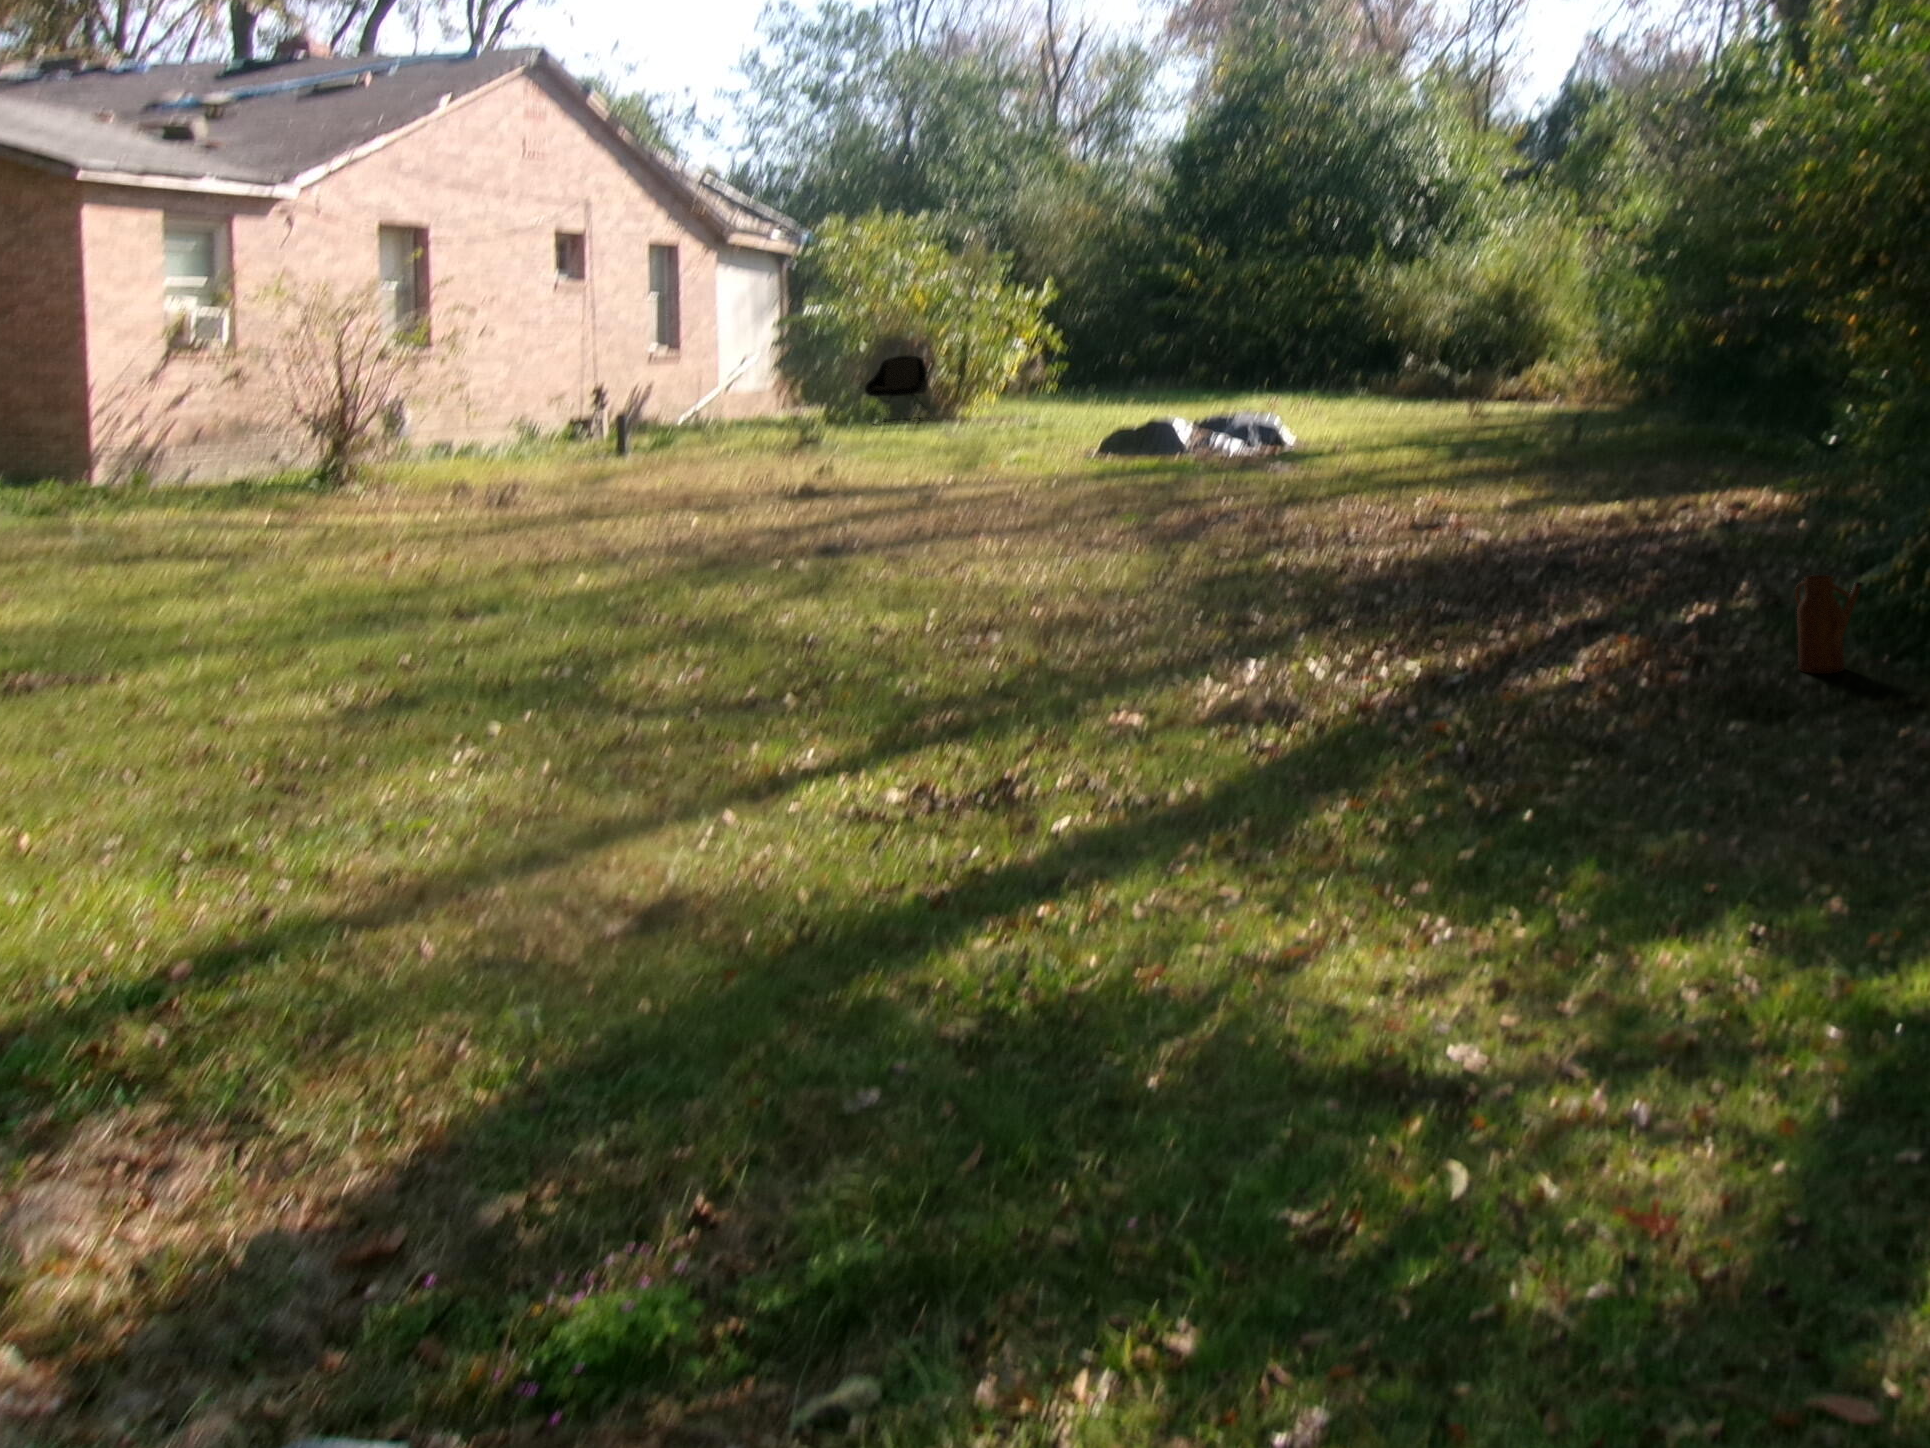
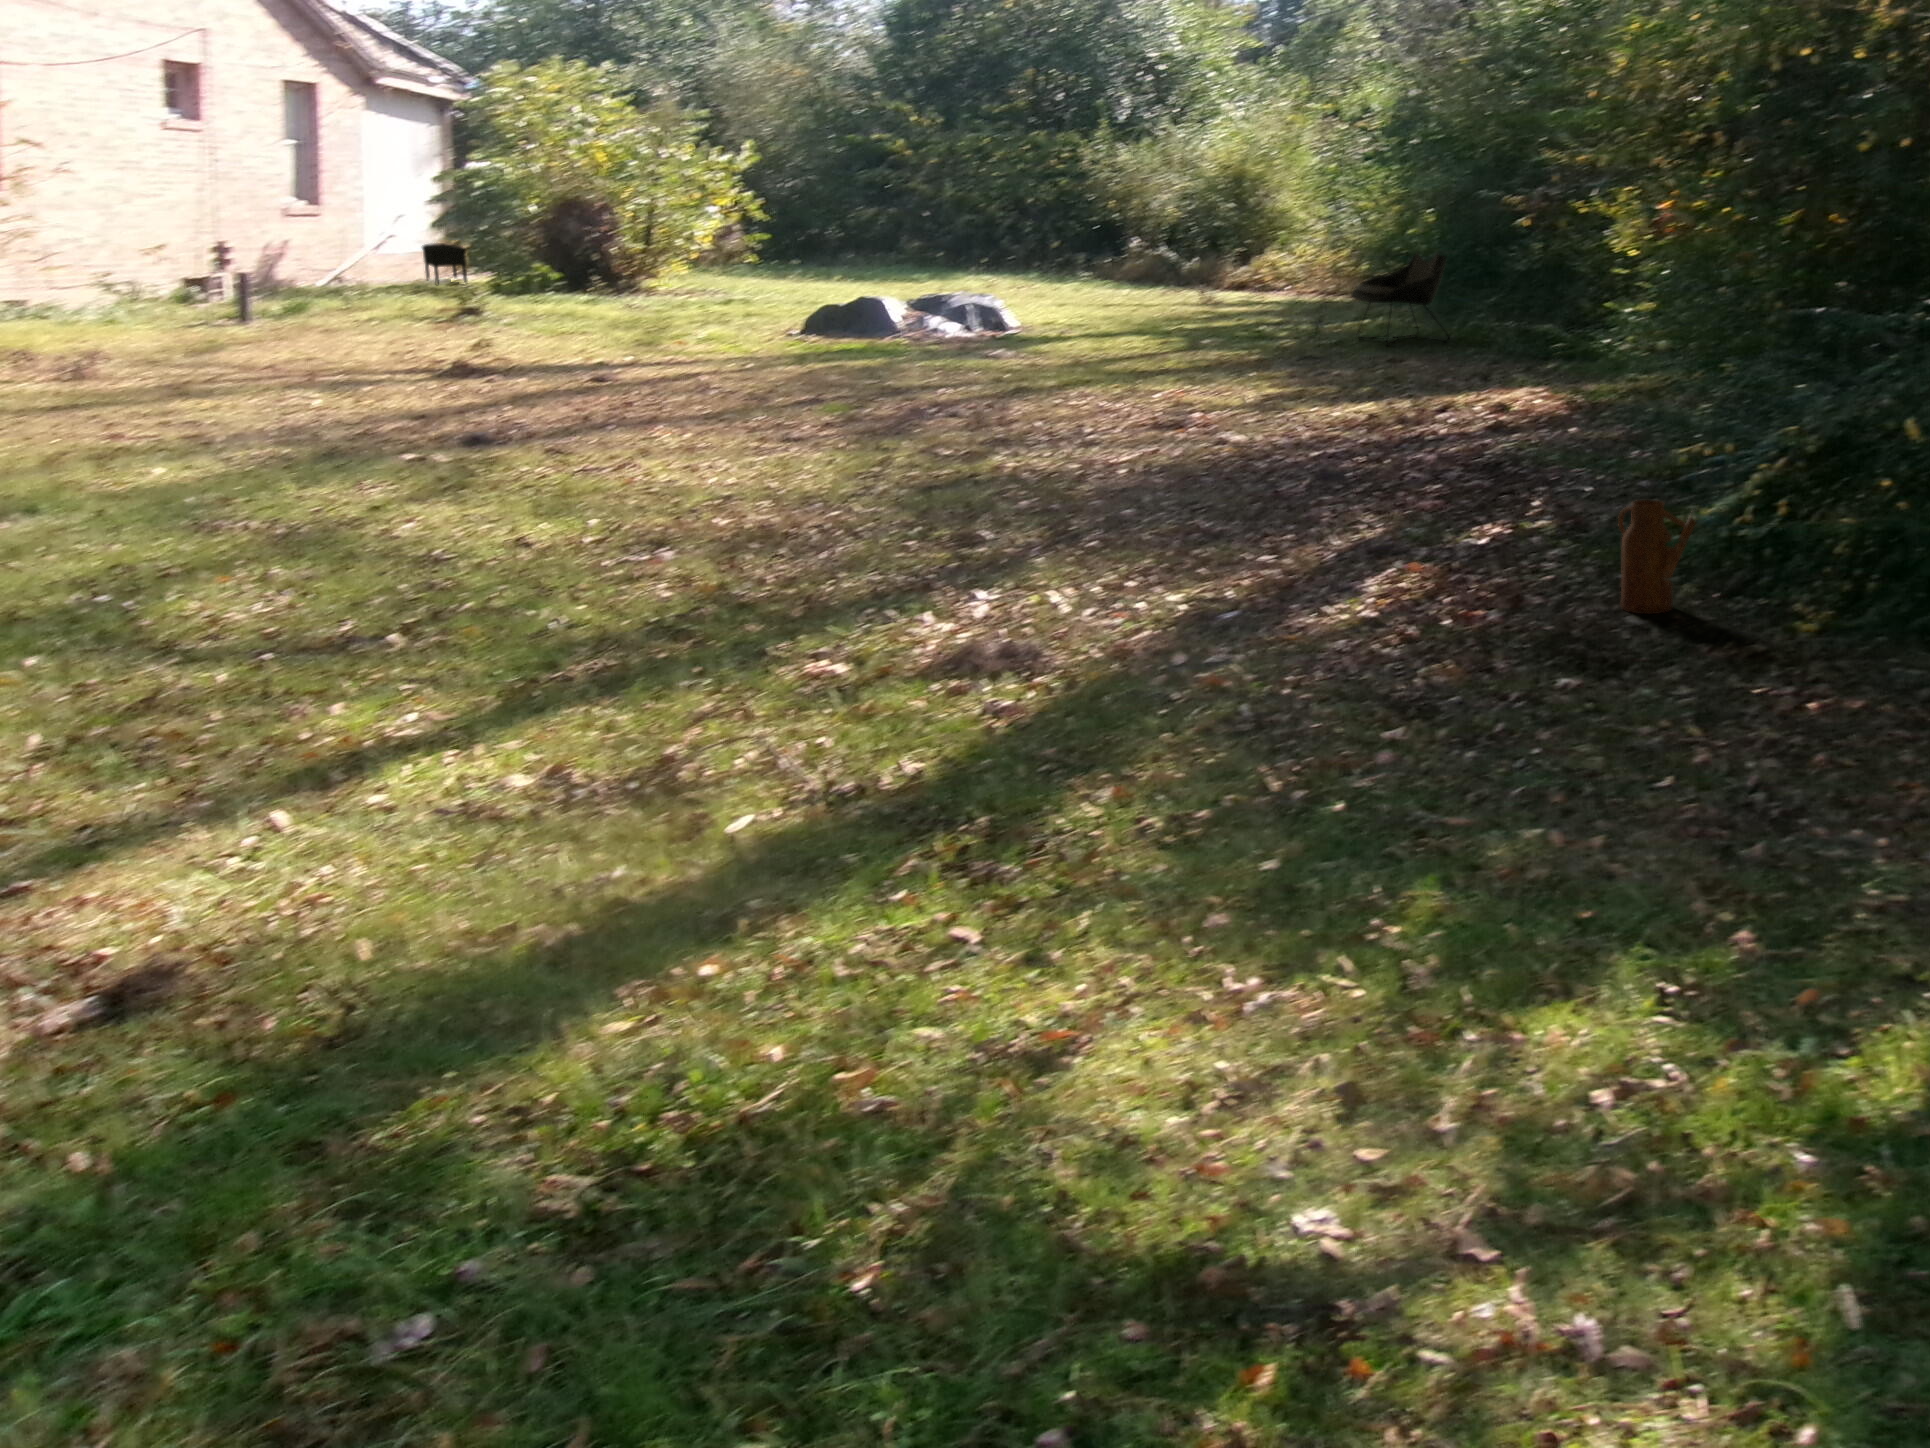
lounge chair: present [865,356,928,422] -> present [1351,253,1450,346]
bench: none [763,382,803,421] -> present [422,243,467,284]

